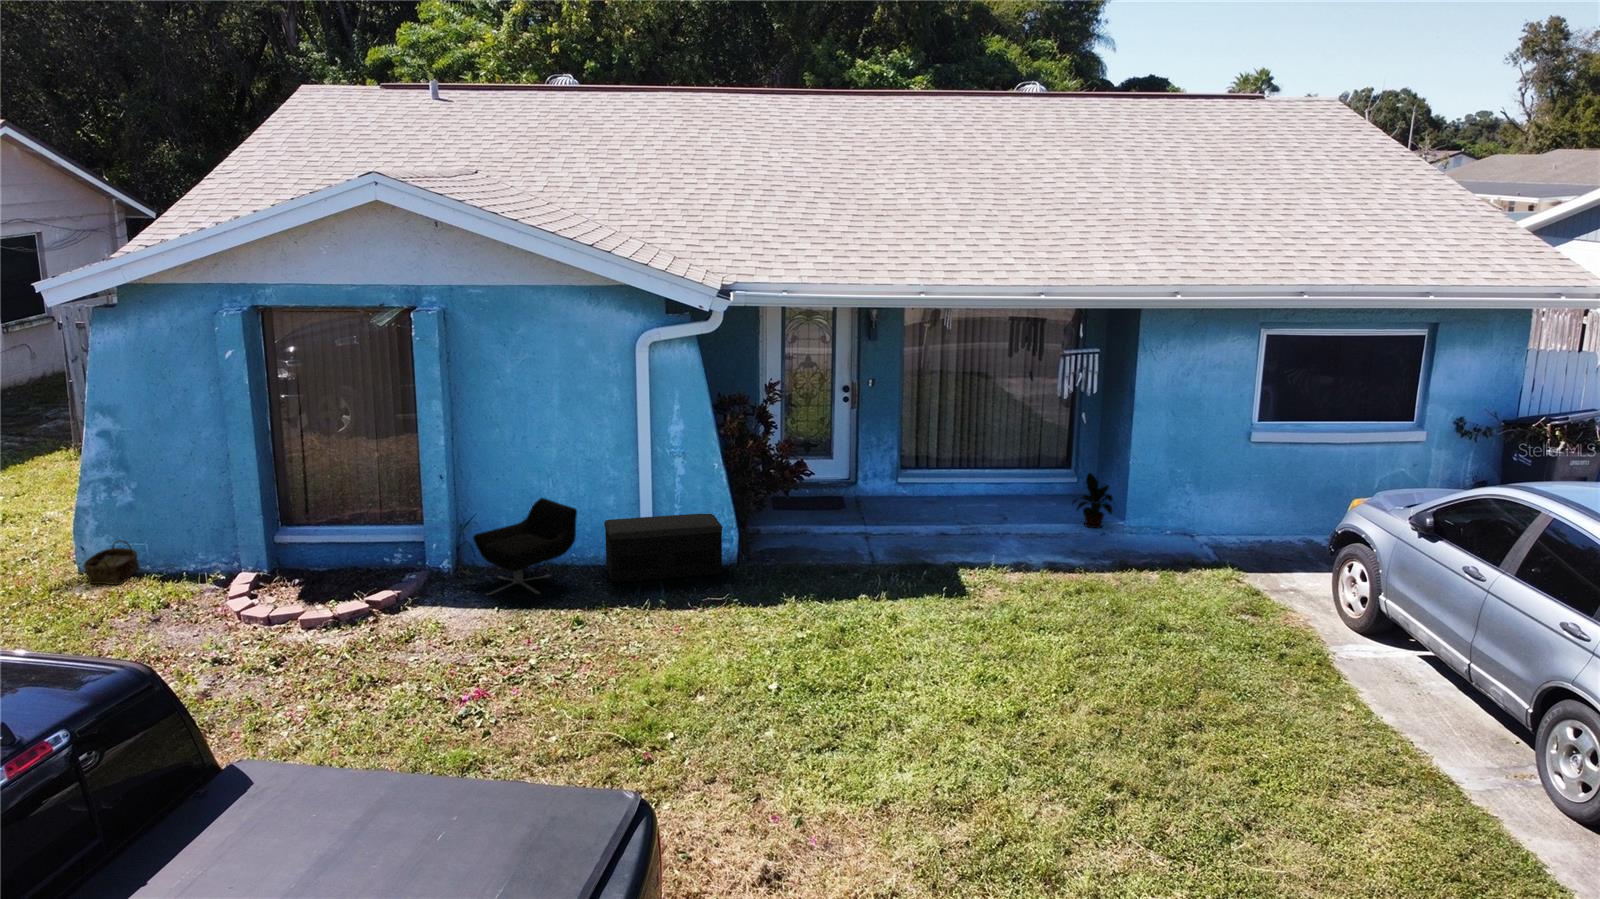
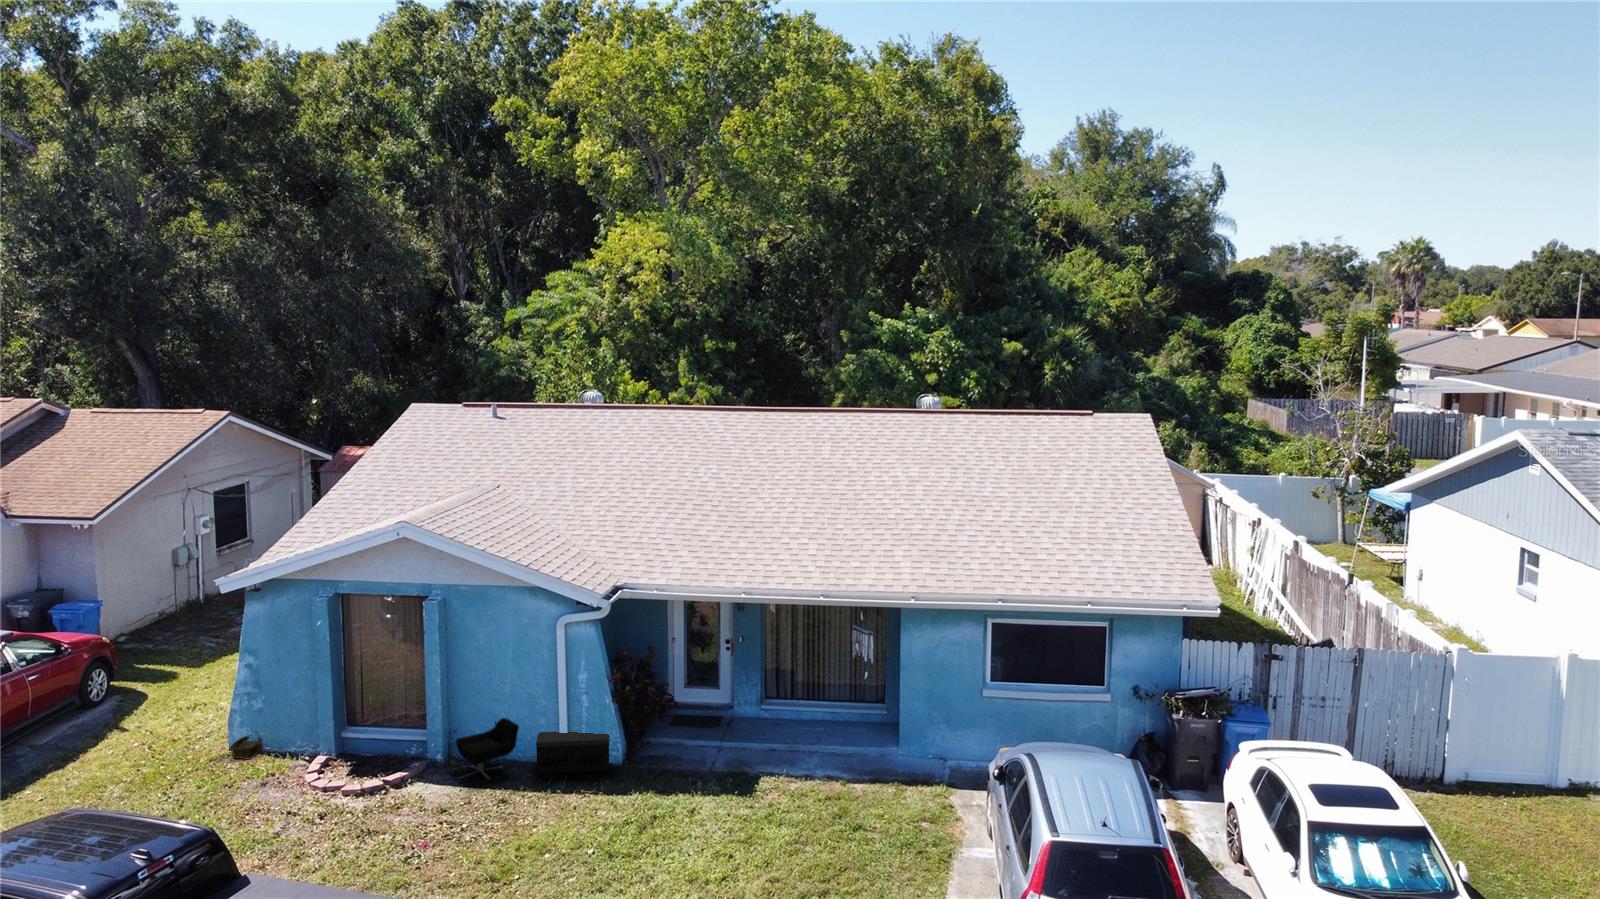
potted plant: present [1073,473,1112,528] -> none [870,708,898,748]

